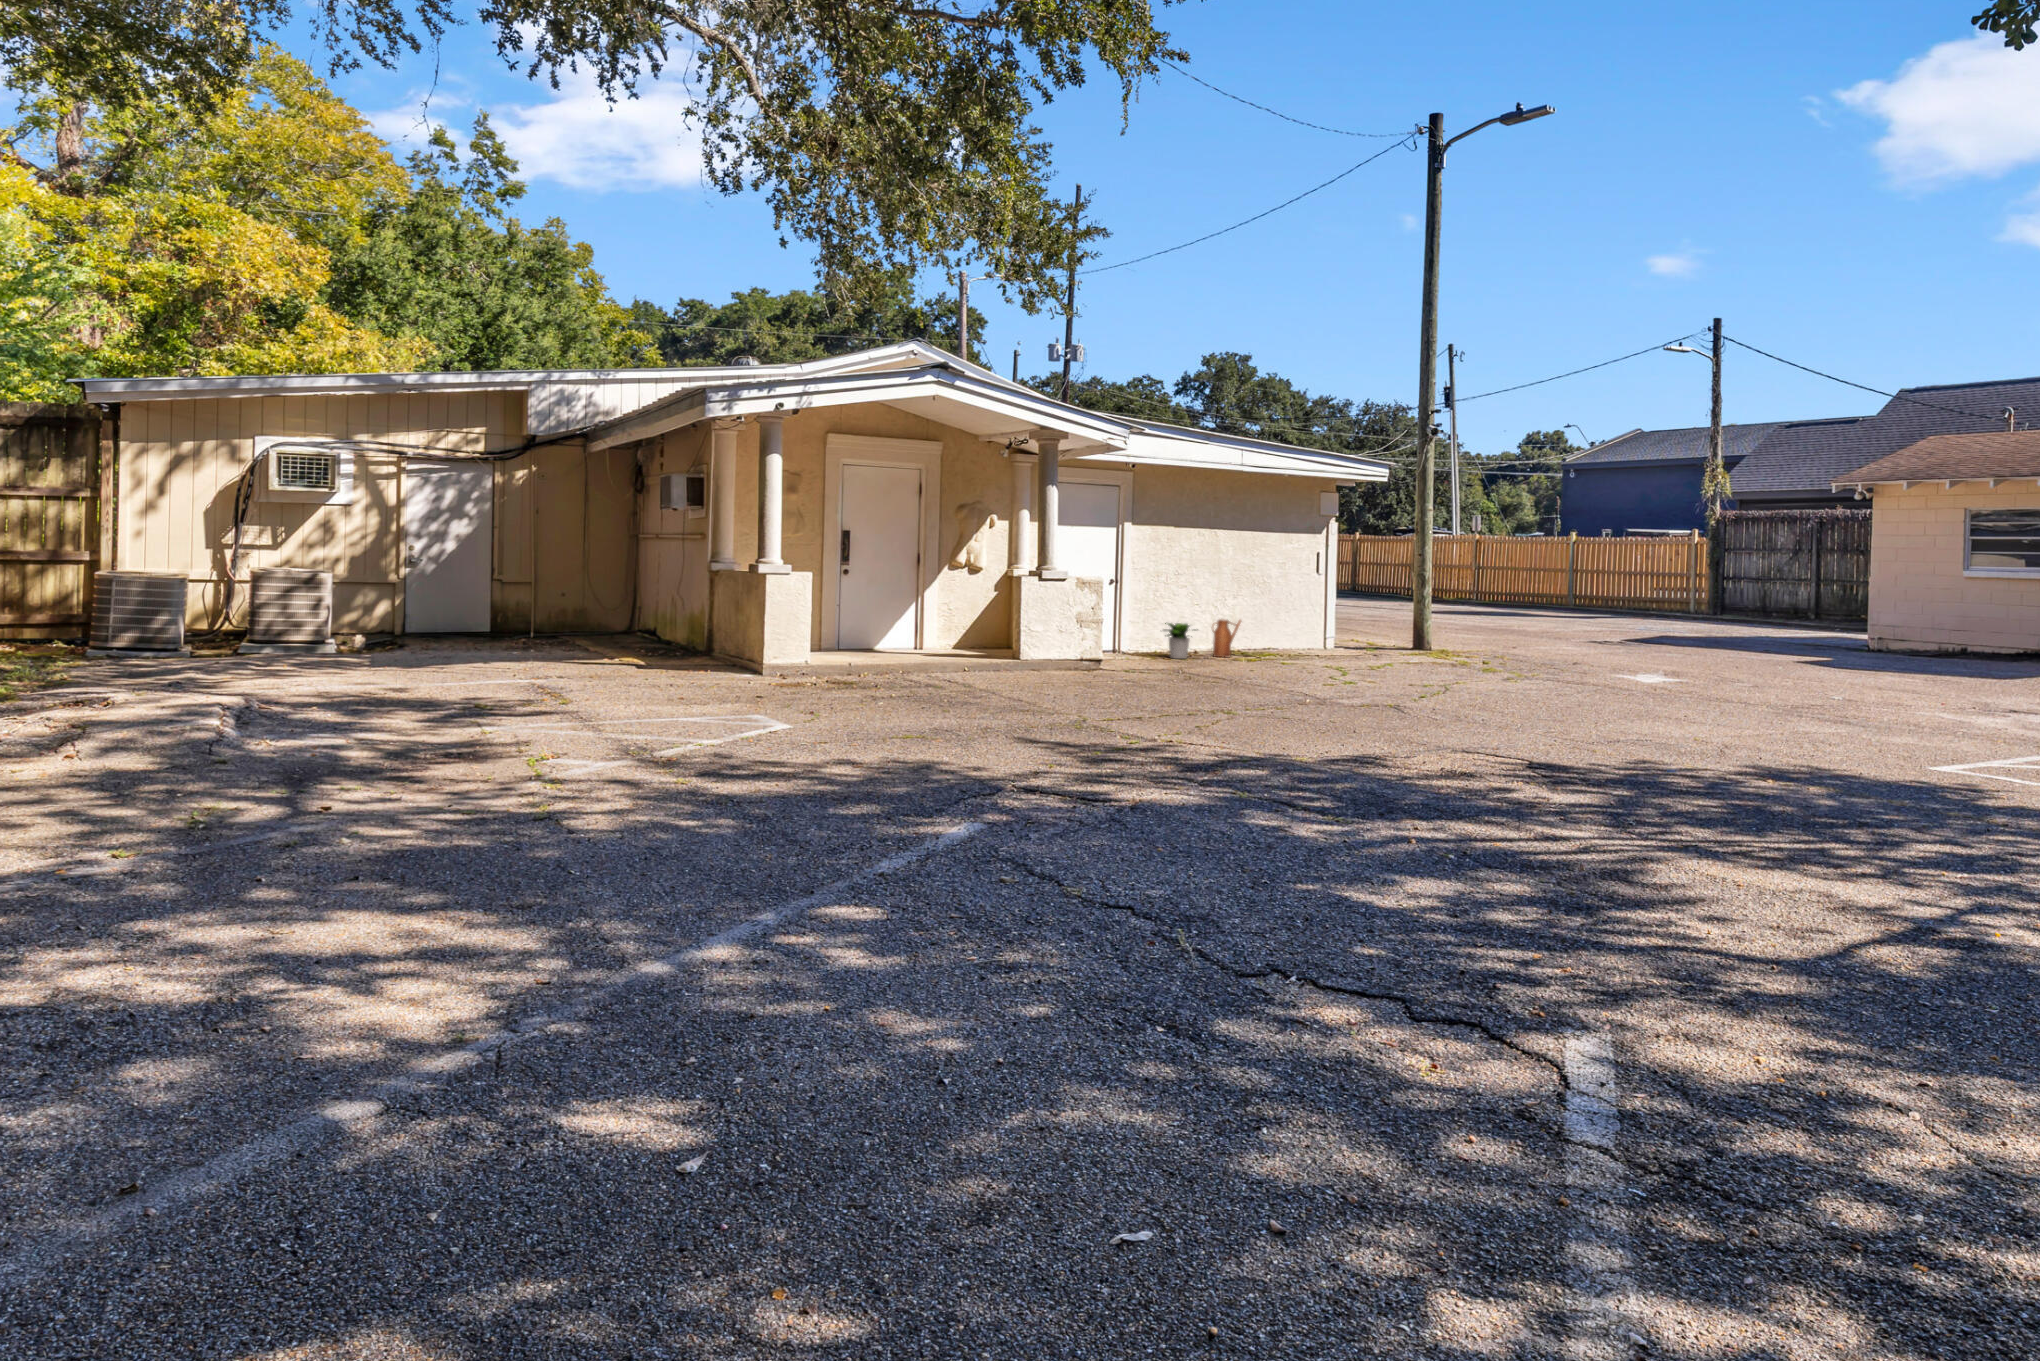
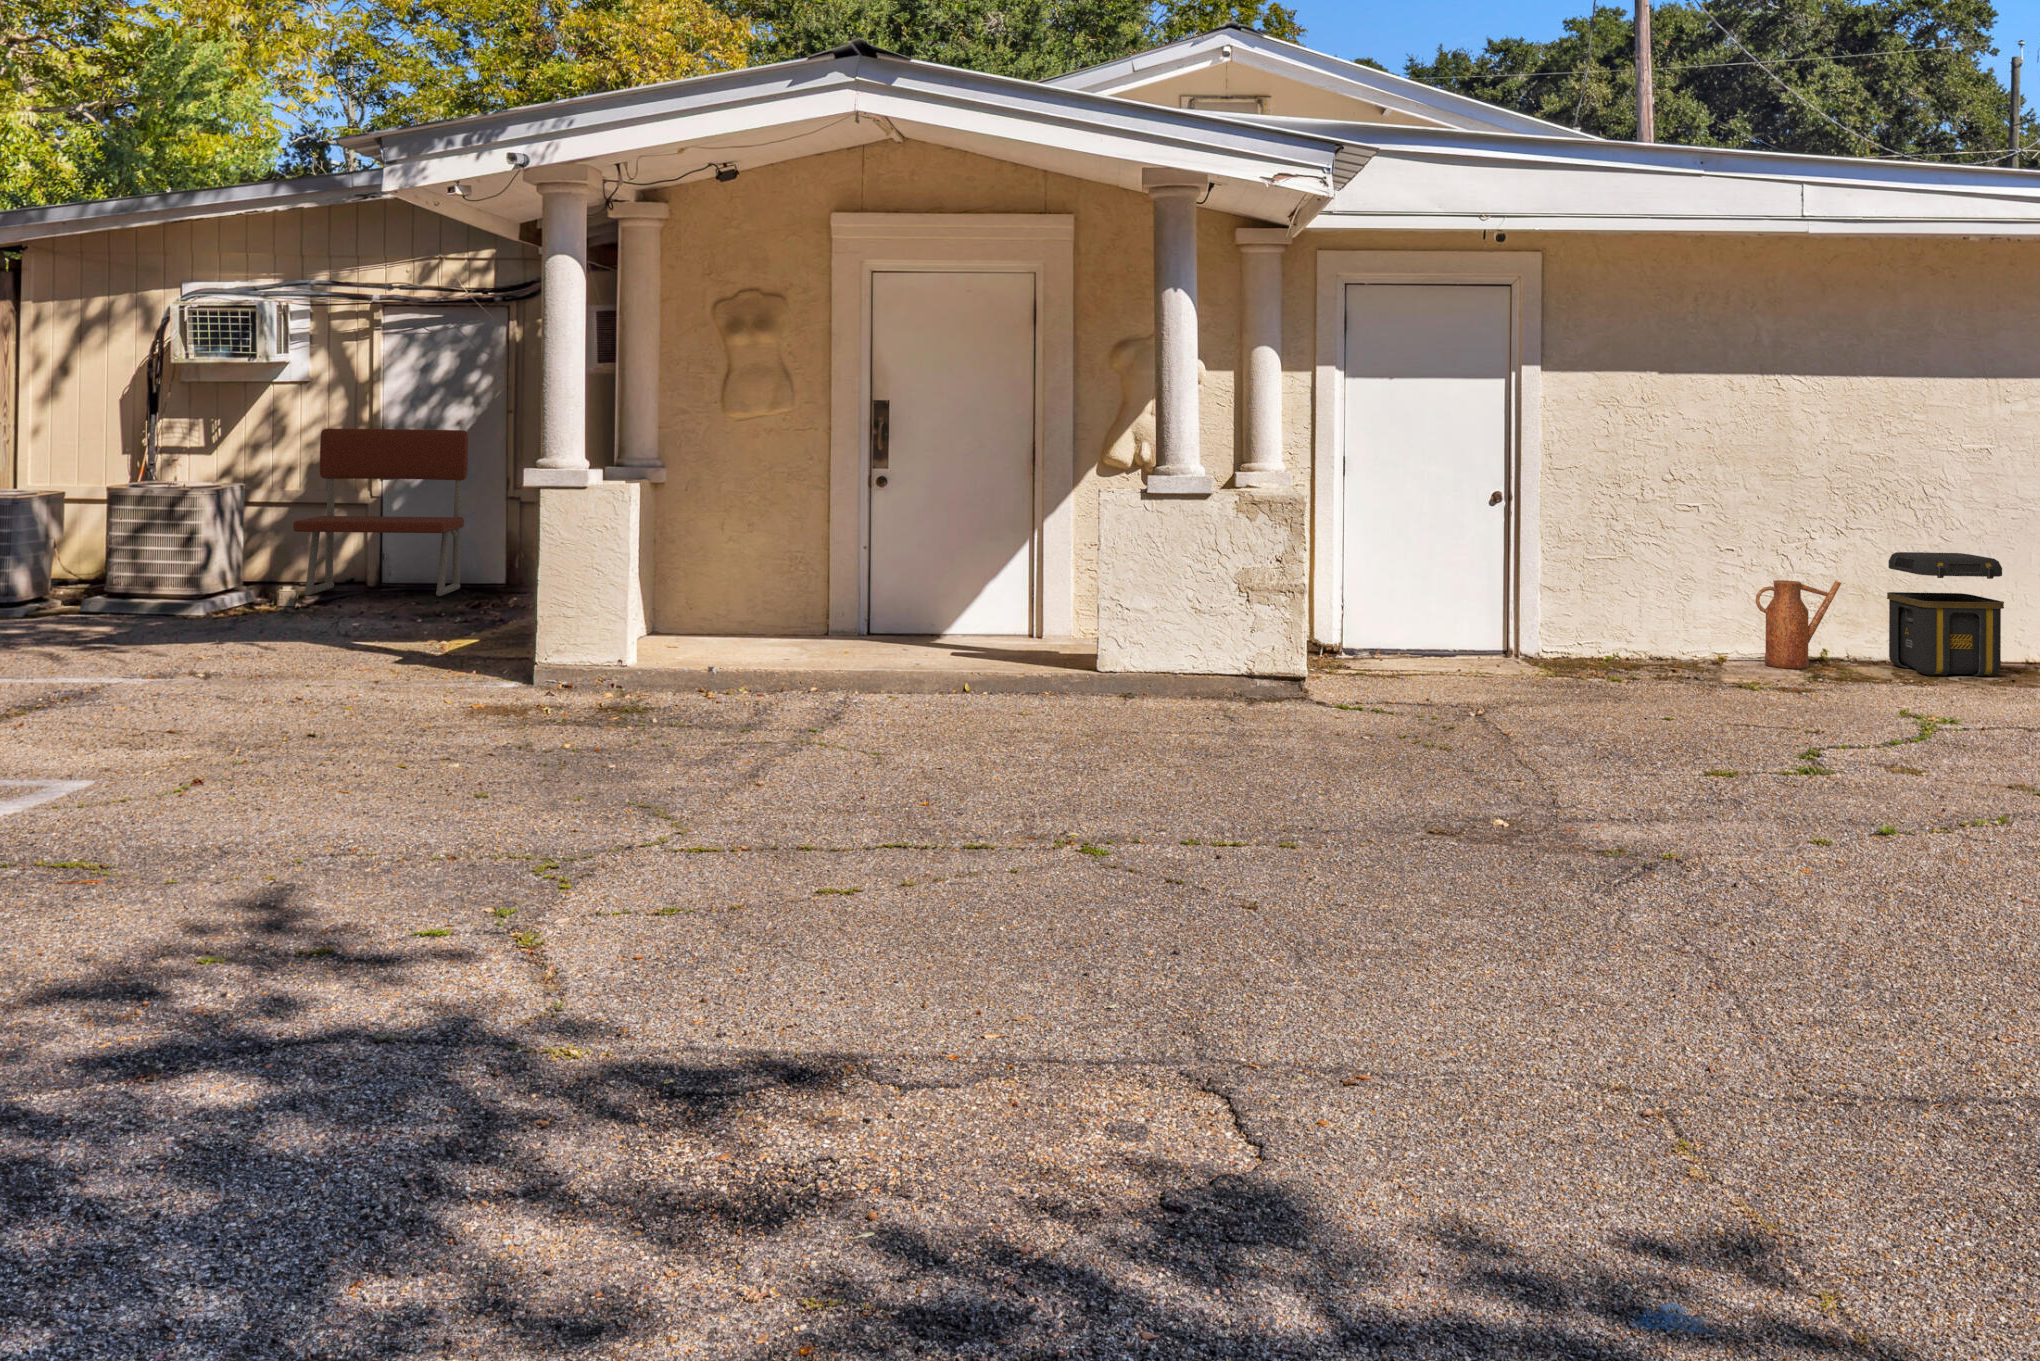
bench: none [372,537,486,647] -> present [293,429,468,596]
toolbox: none [1255,607,1302,658] -> present [1887,552,2004,676]
potted plant: present [1164,623,1190,659] -> none [1607,586,1703,670]

